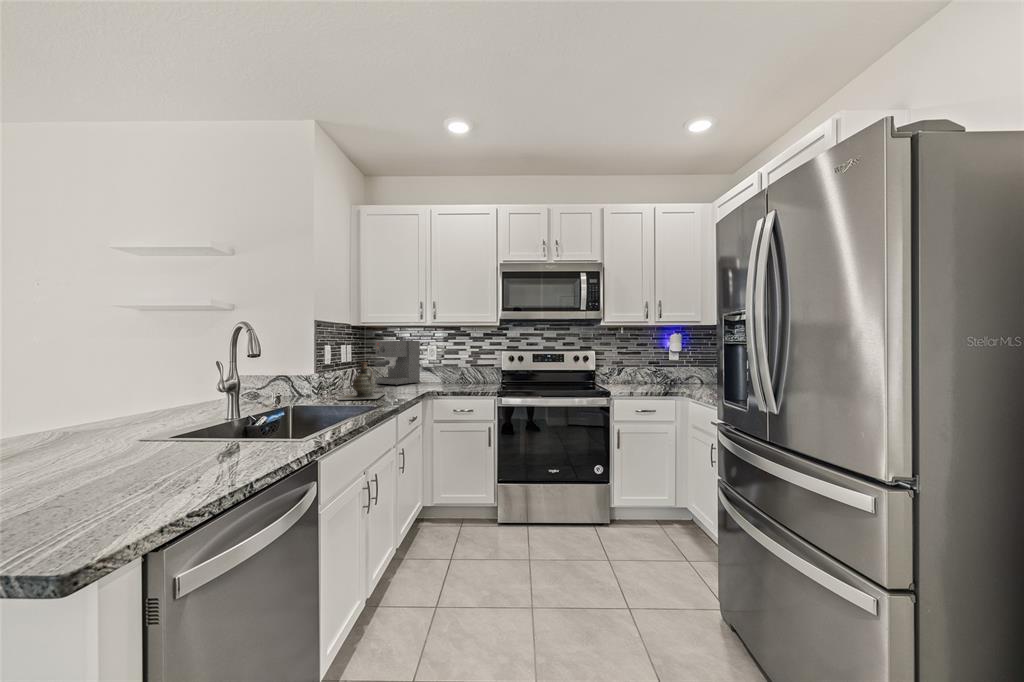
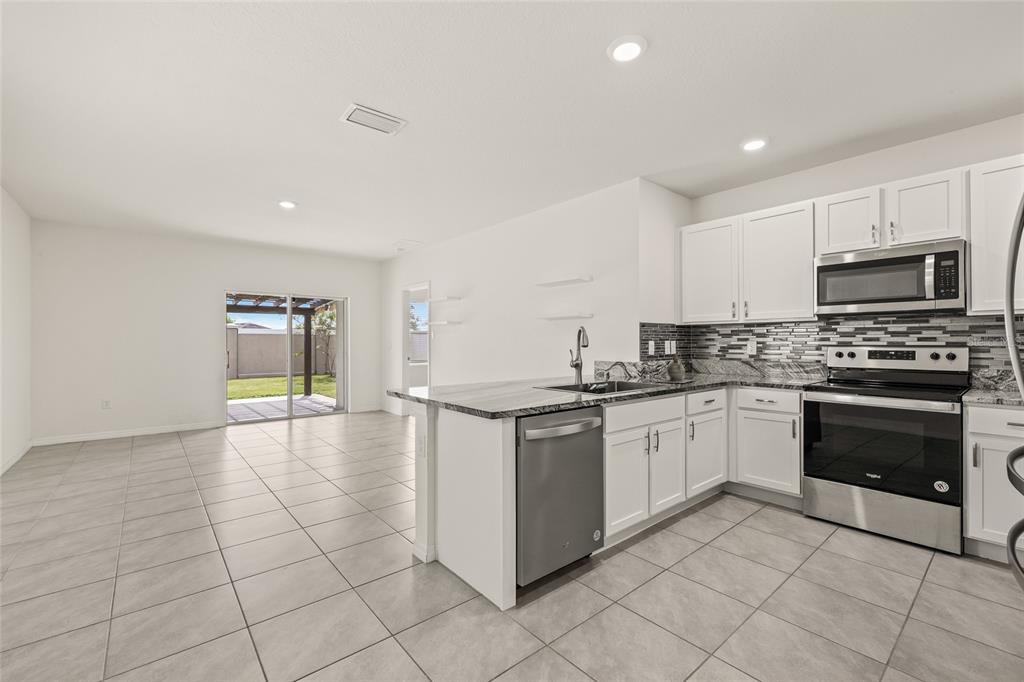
coffee maker: present [374,341,420,385] -> none [693,337,738,375]

